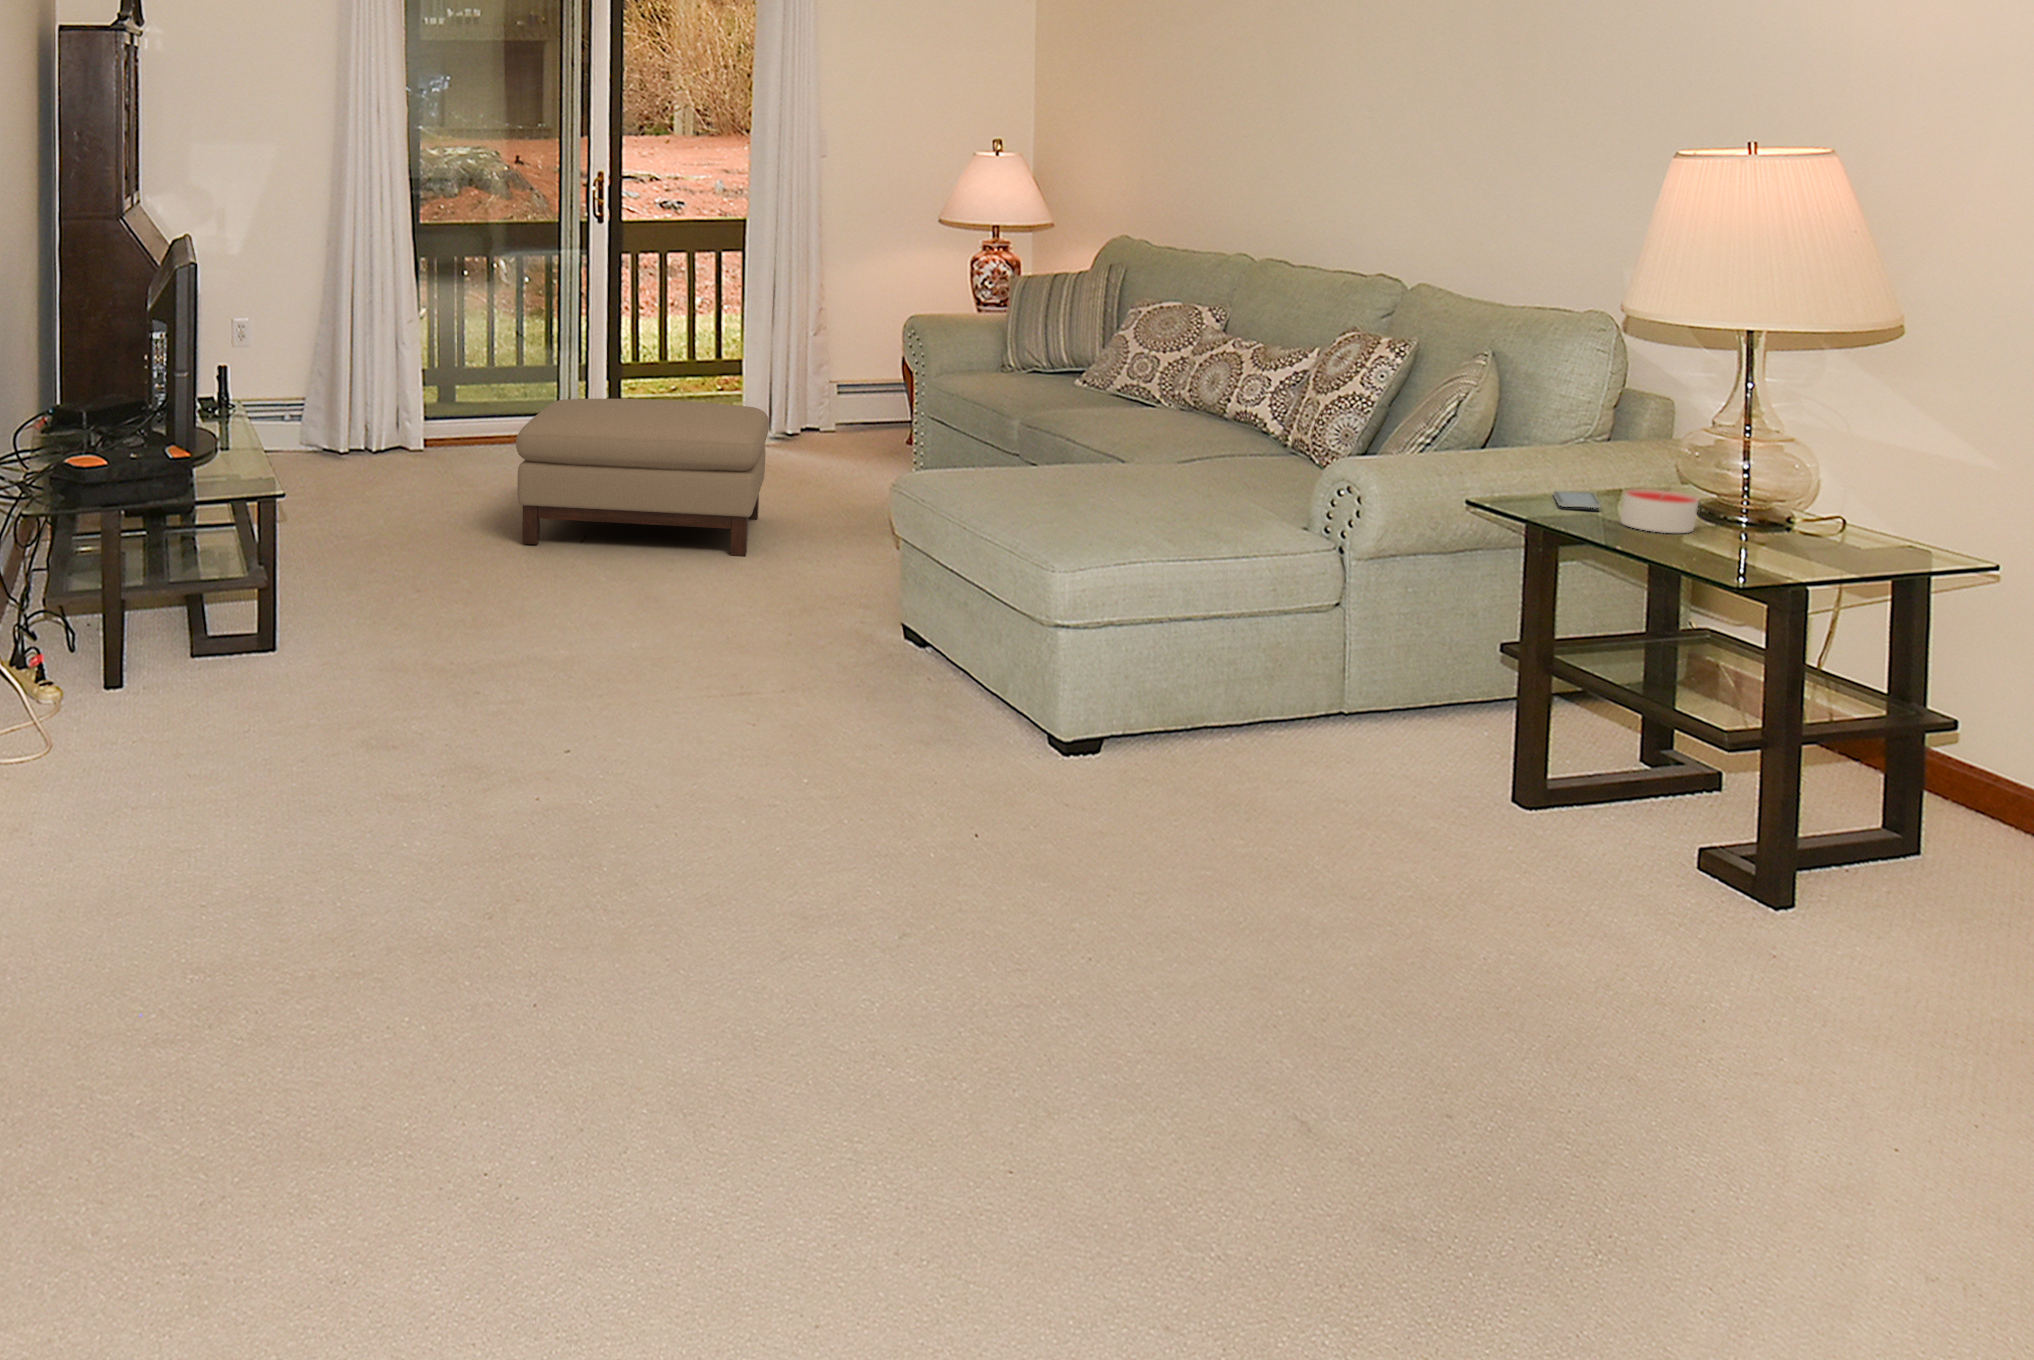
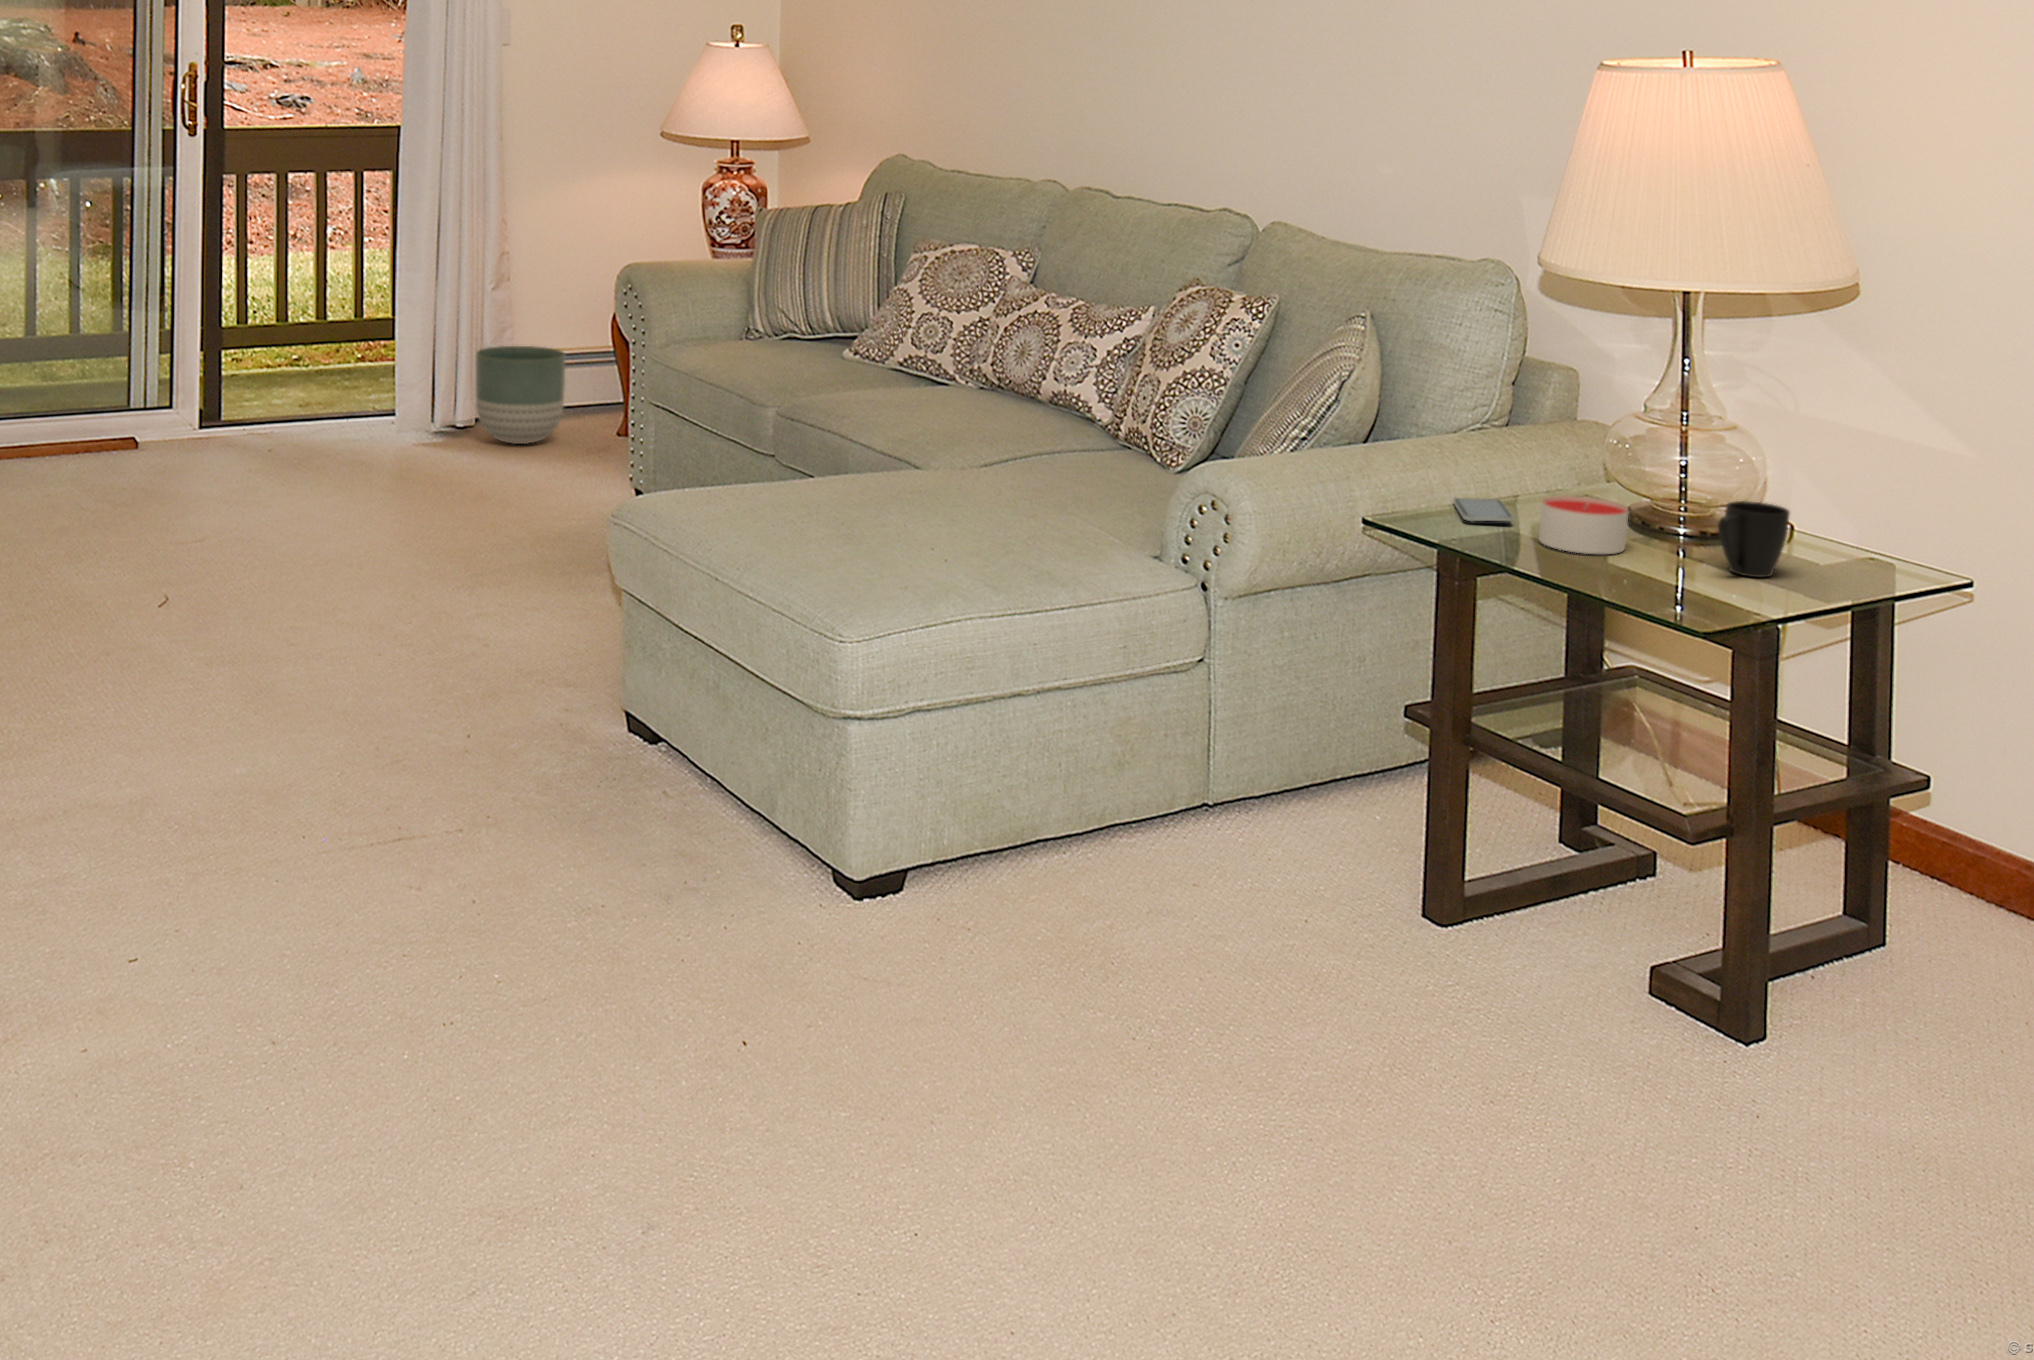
planter: none [797,379,863,450] -> present [476,346,566,444]
ottoman: present [516,399,769,556] -> none [65,387,435,610]
mug: none [1773,495,1839,554] -> present [1718,501,1790,577]

